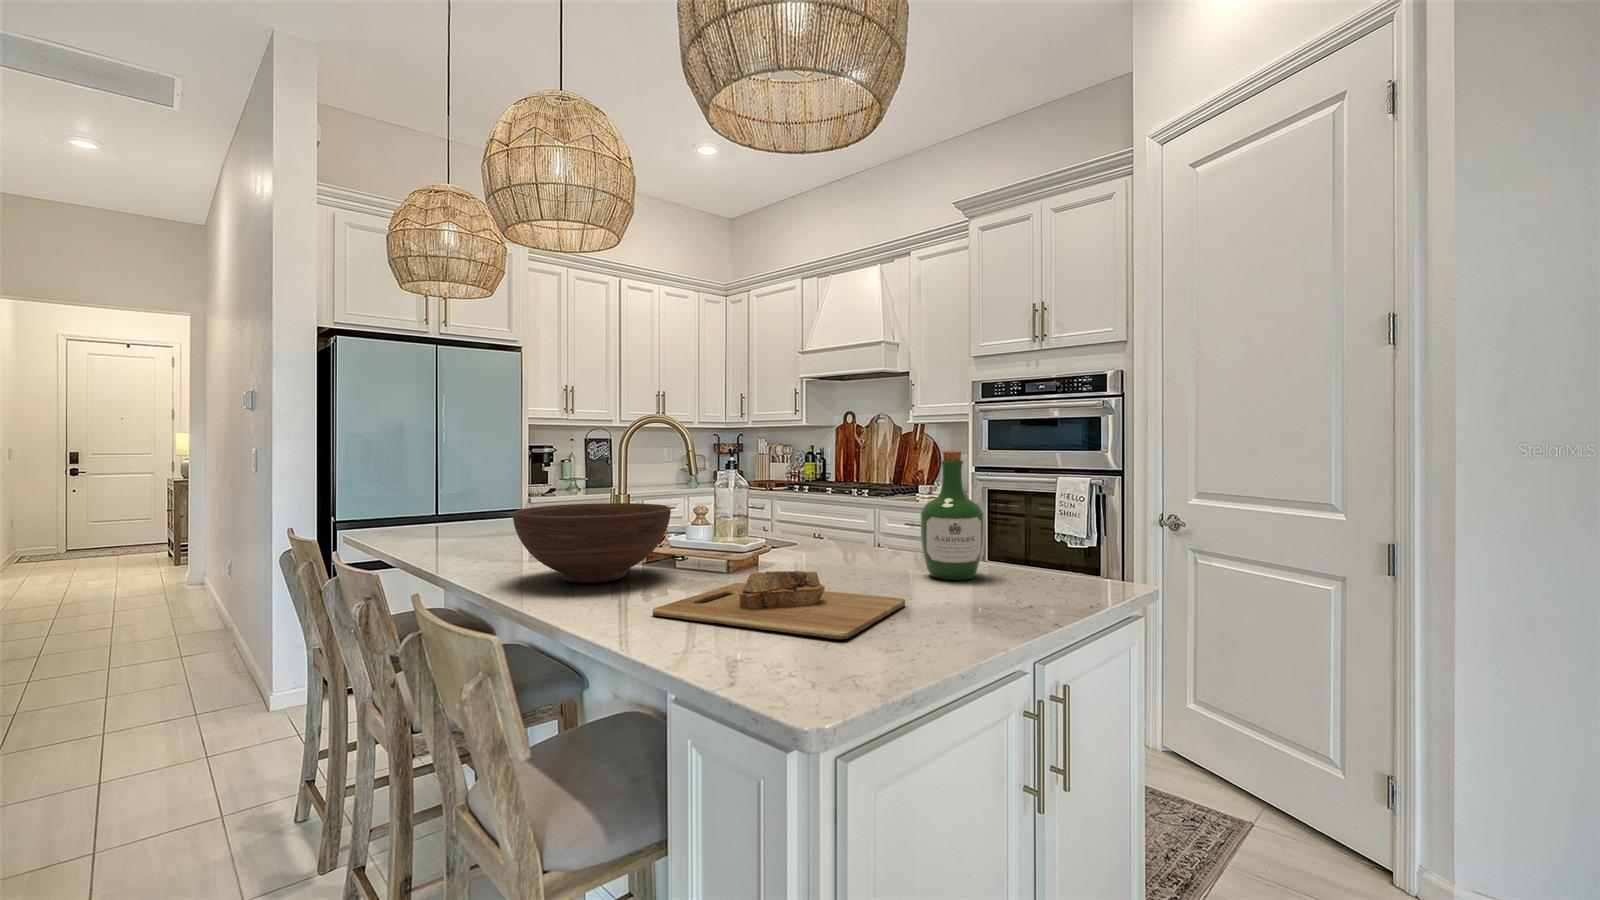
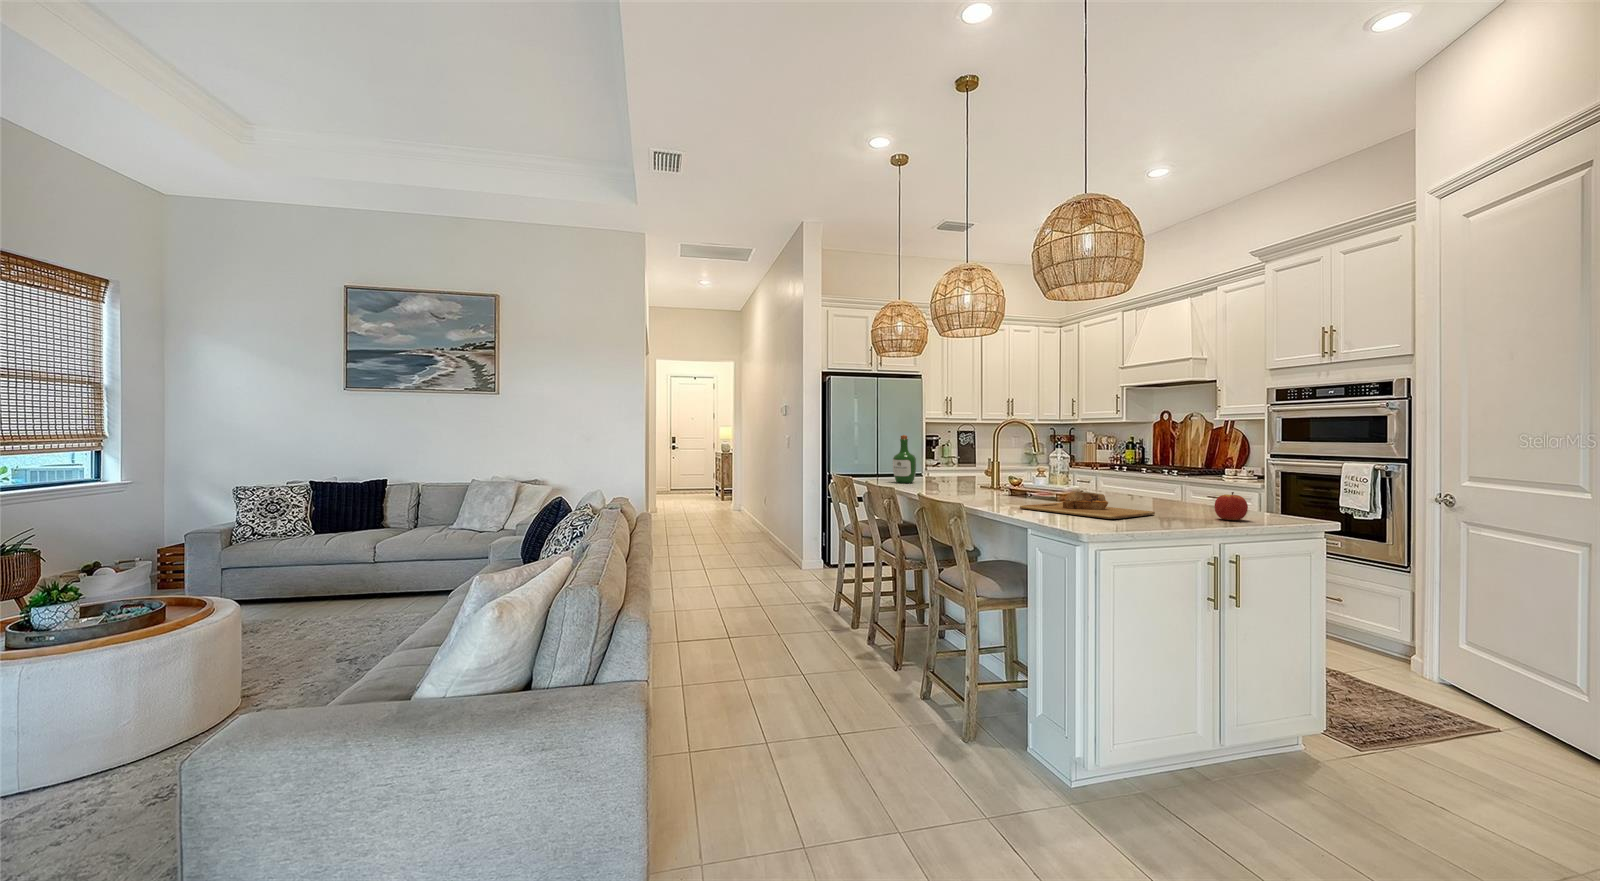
wine bottle: present [921,449,984,580] -> present [893,435,916,483]
fruit bowl: present [513,503,671,583] -> none [949,462,1027,499]
apple: none [1000,554,1052,607] -> present [1215,492,1248,520]

